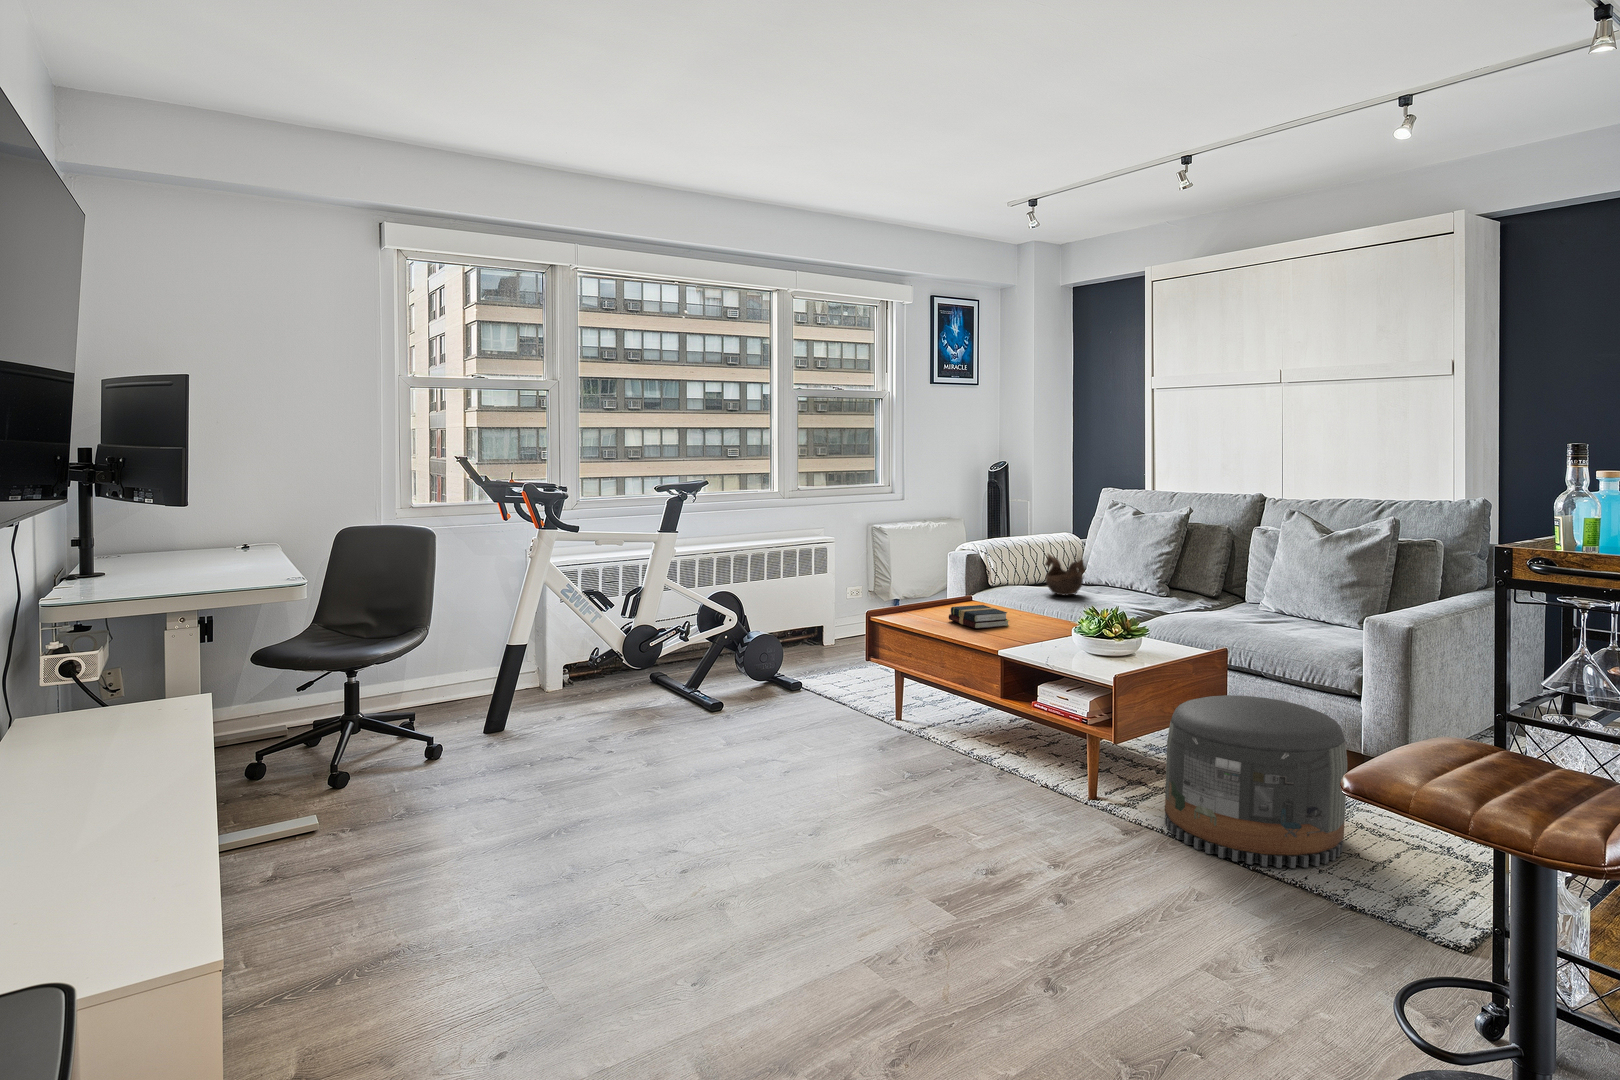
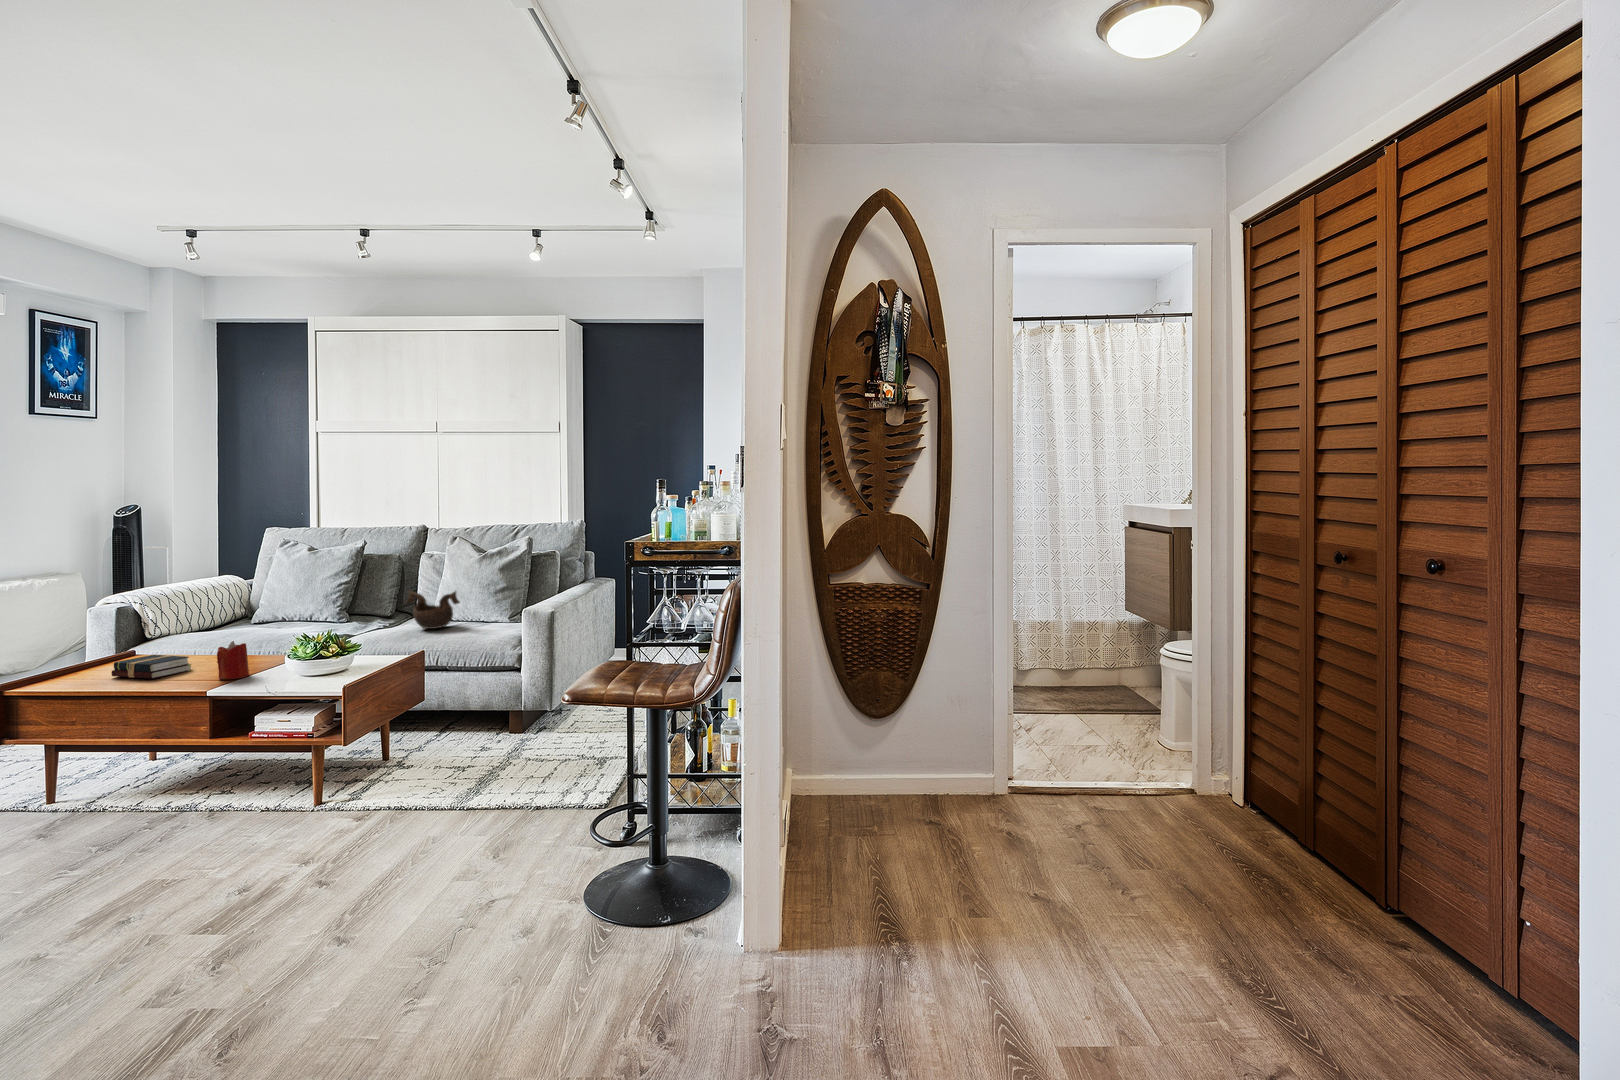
decorative bowl: present [1045,554,1085,595] -> present [406,590,460,629]
candle: none [1025,605,1052,644] -> present [217,641,249,679]
pouf: present [1165,695,1347,868] -> none [384,680,524,811]

